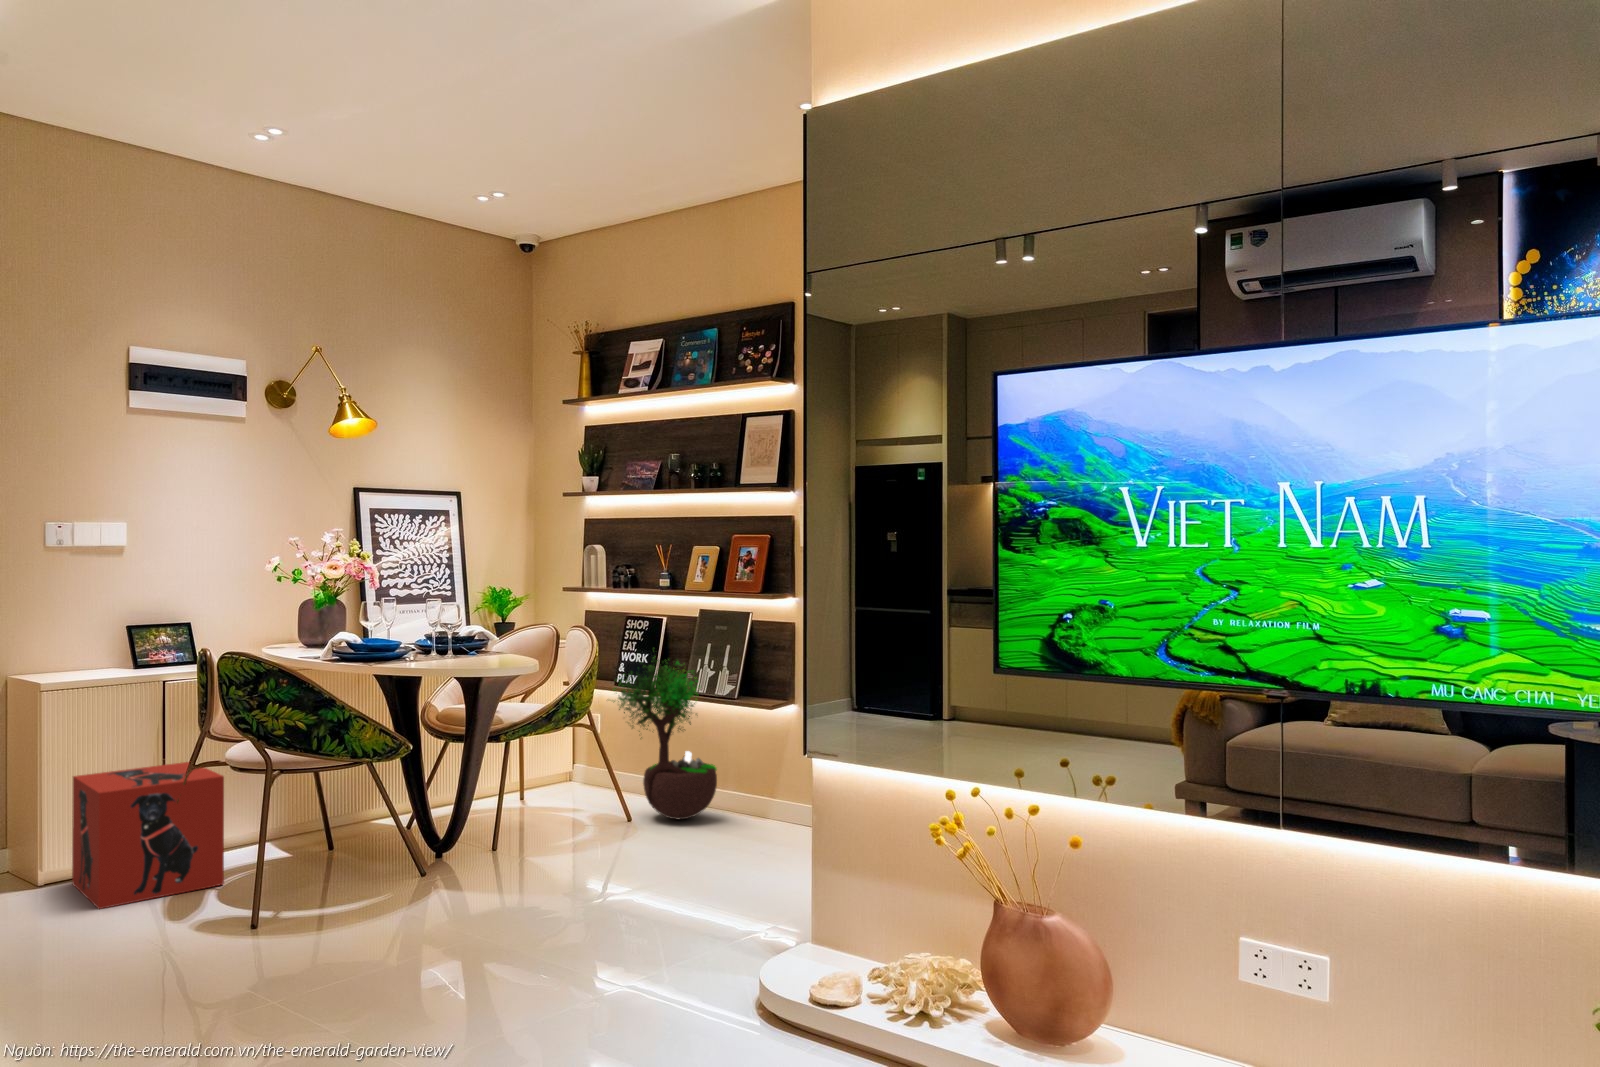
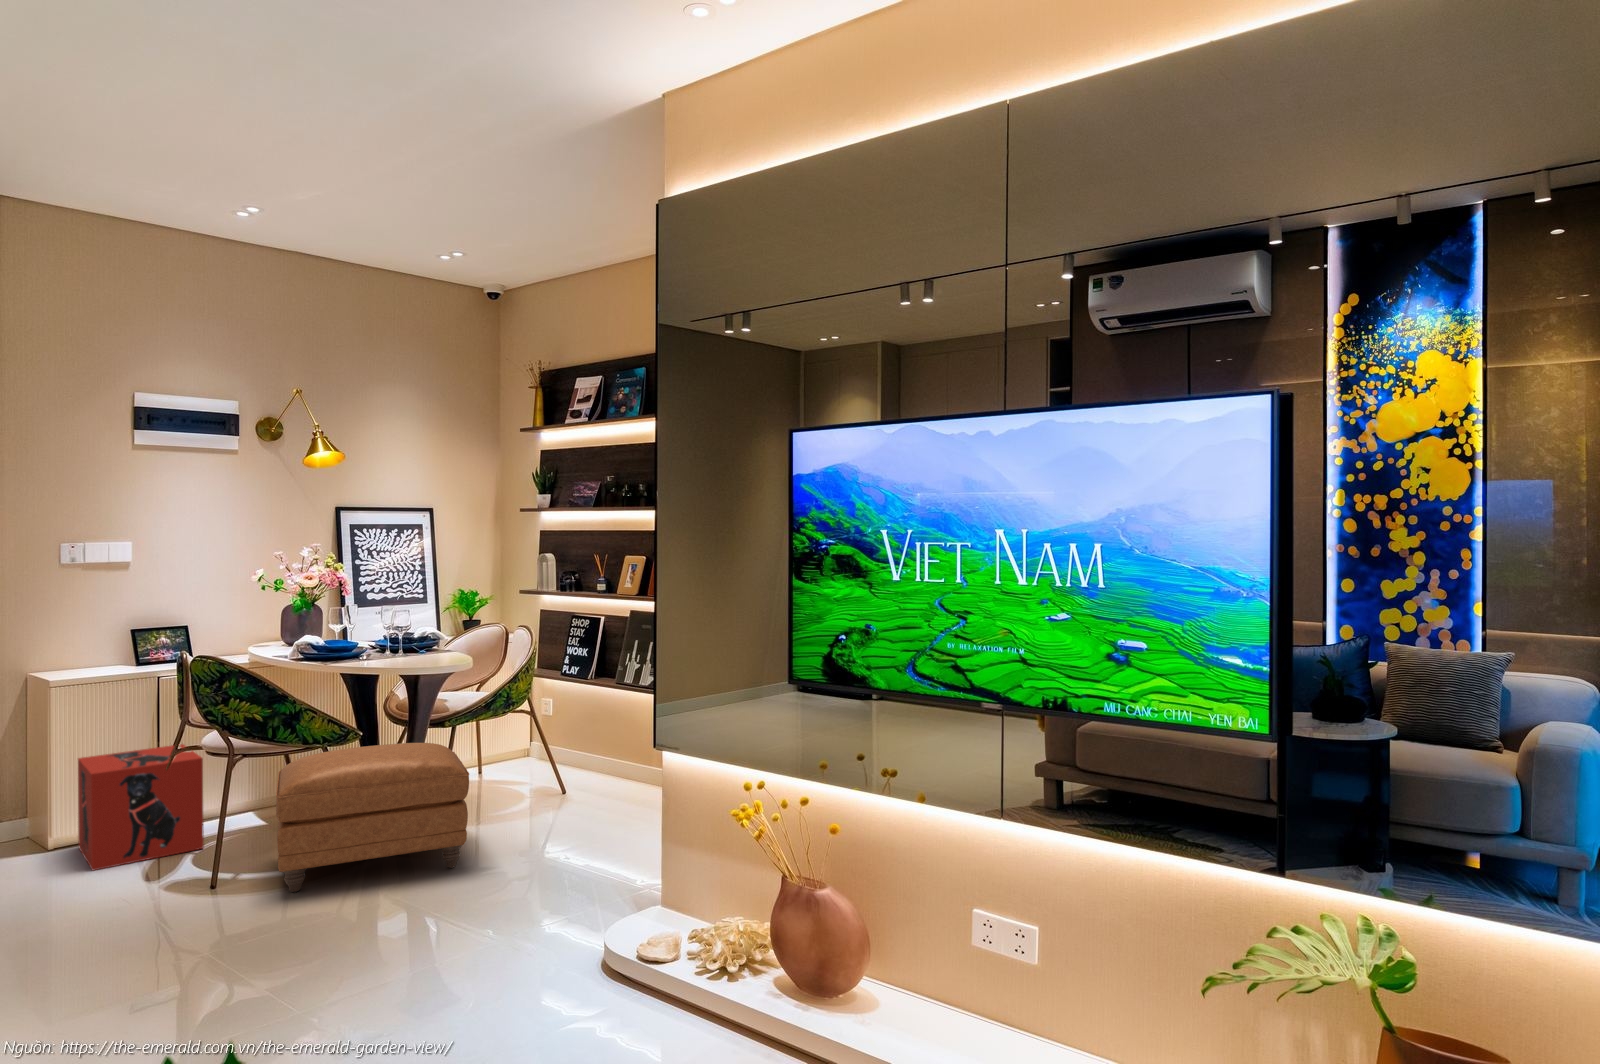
potted tree: present [613,657,717,819] -> none [545,643,643,789]
ottoman: none [321,759,553,933] -> present [276,743,469,892]

